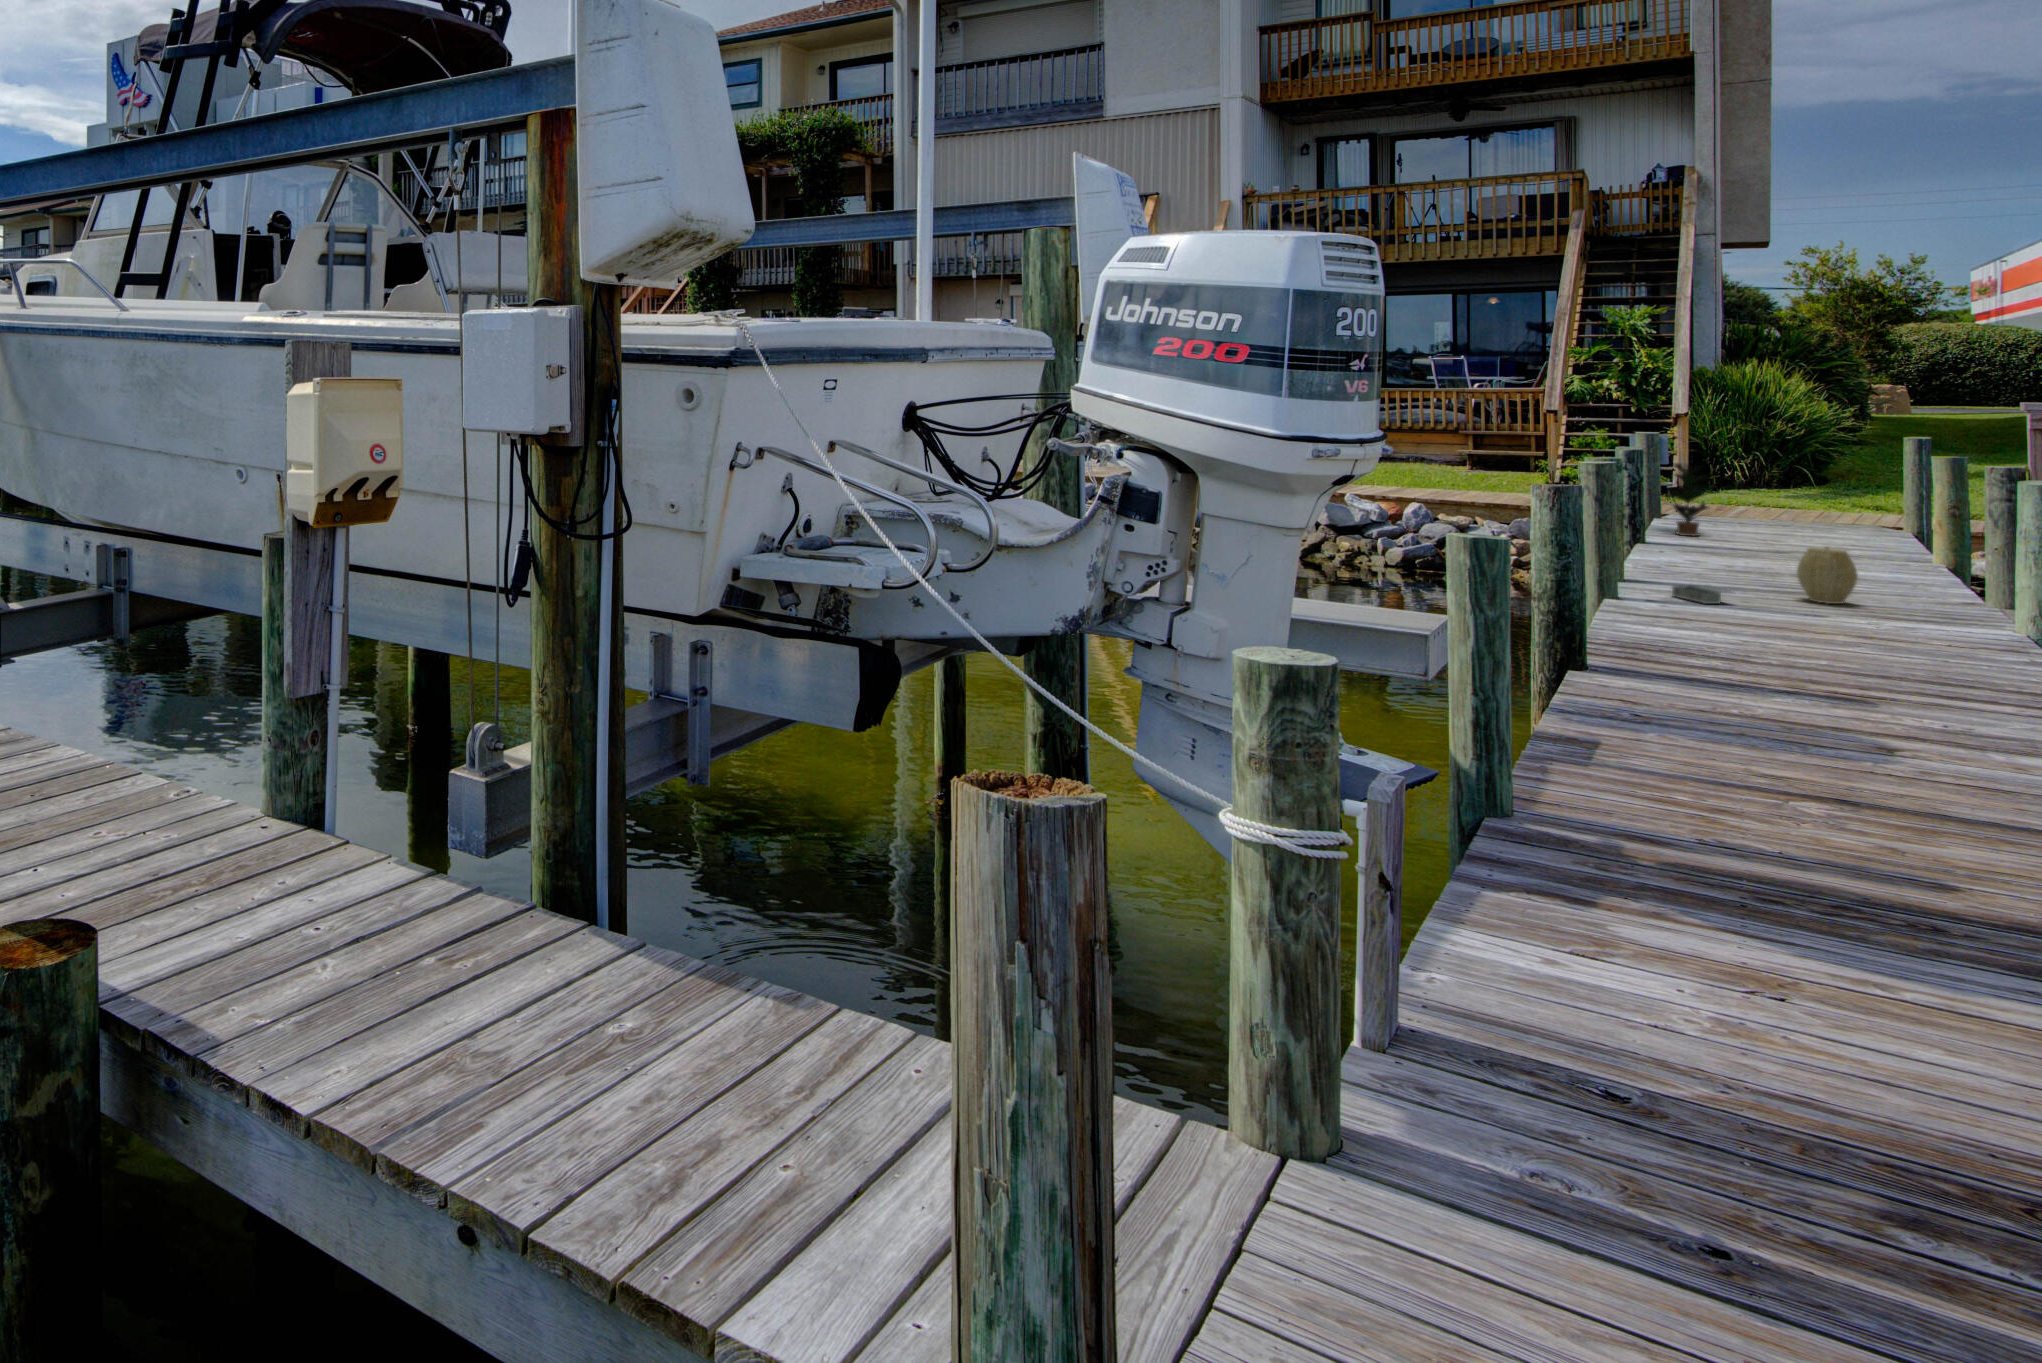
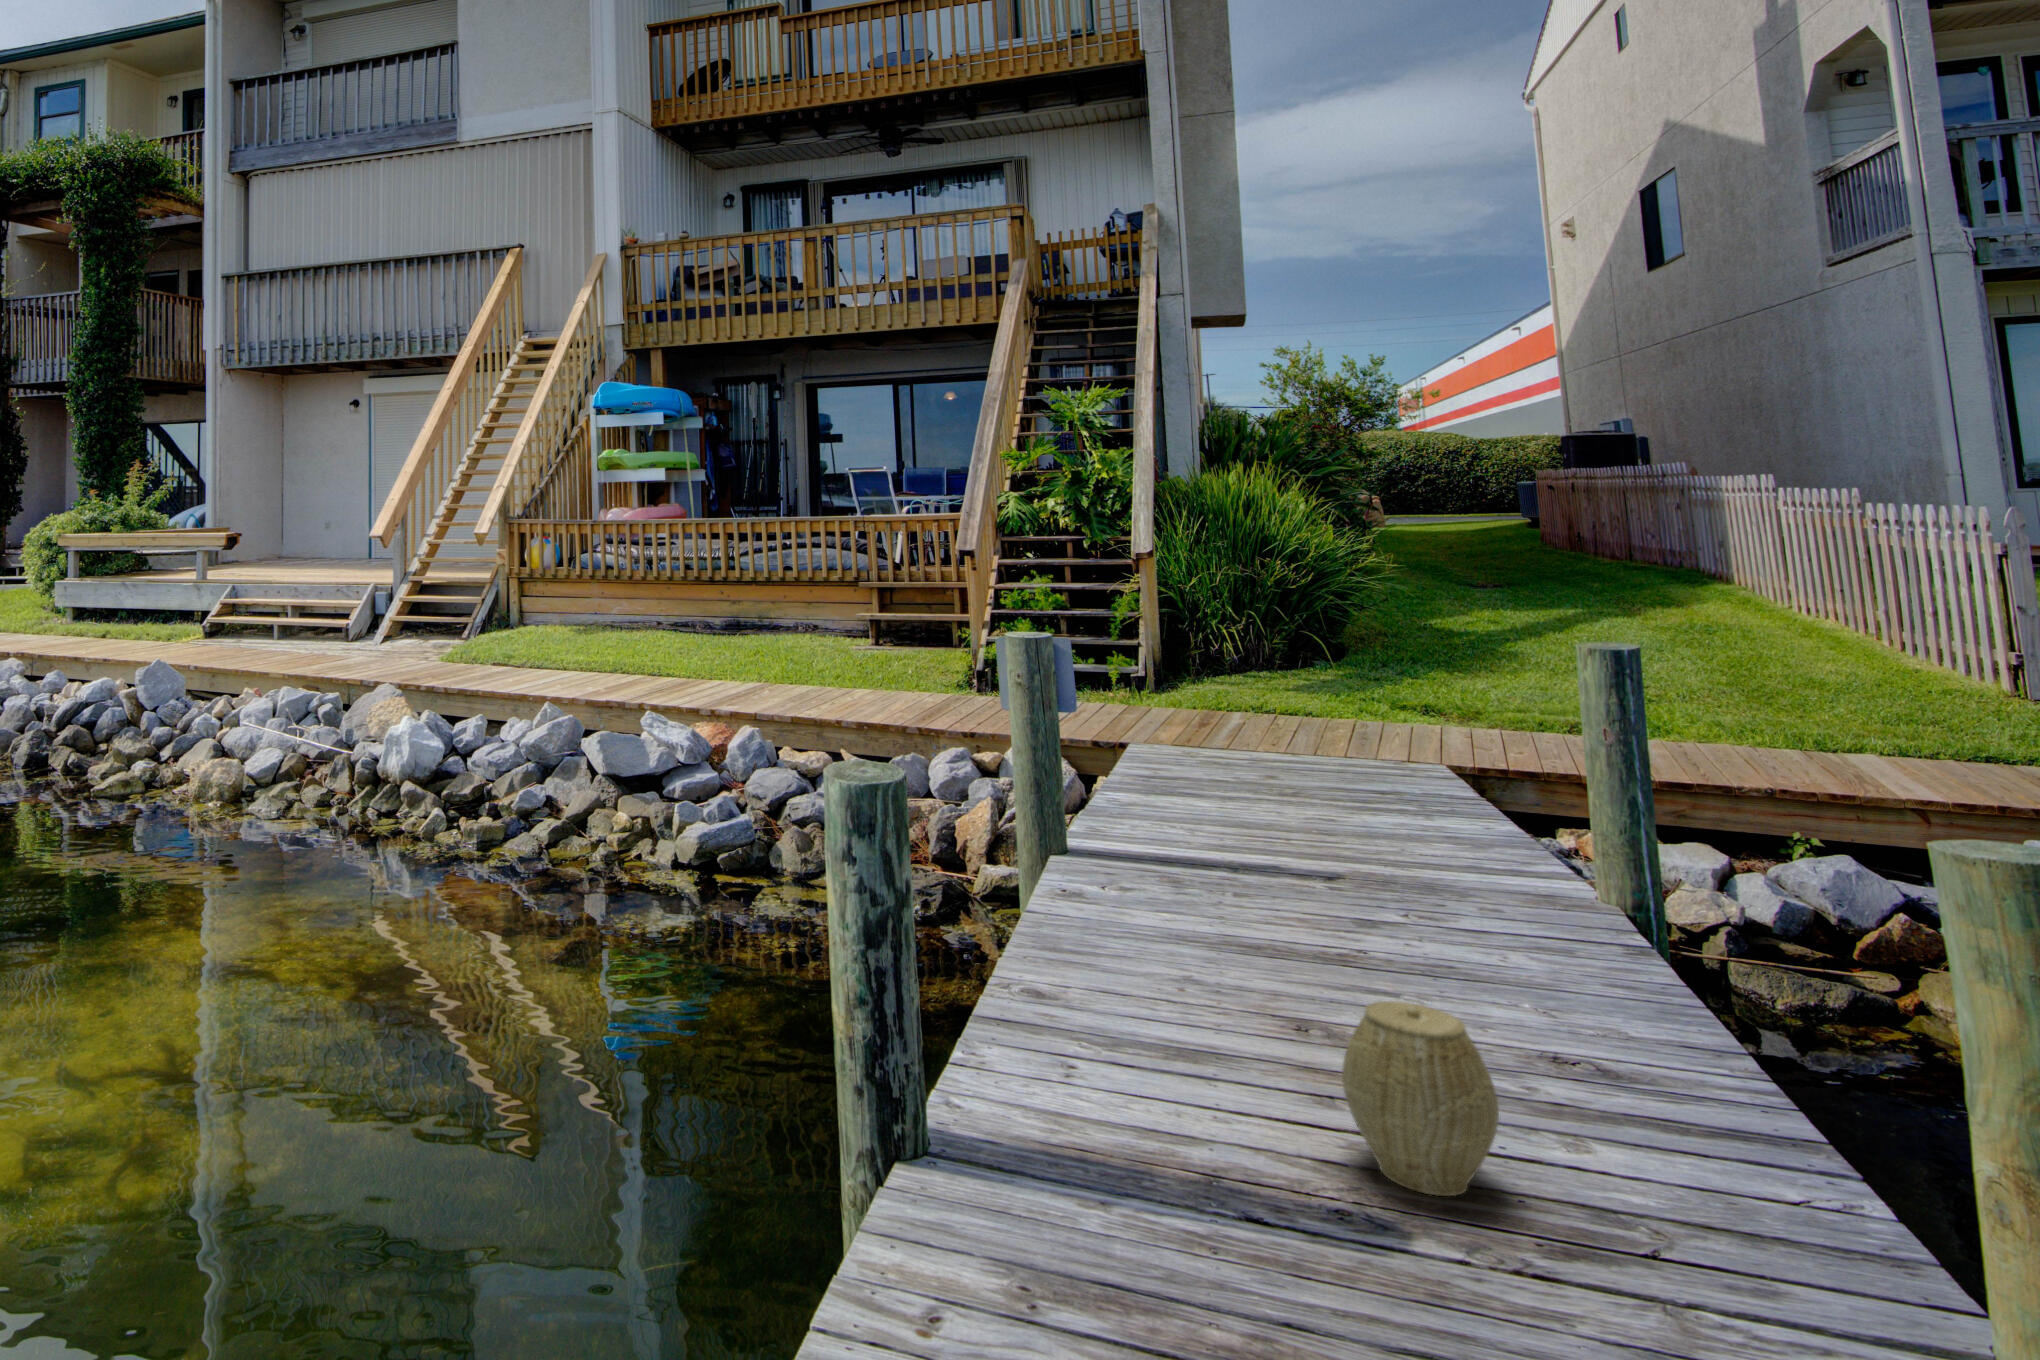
potted plant: present [1660,464,1708,536] -> none [1086,661,1177,802]
toolbox: present [1672,585,1730,604] -> none [1027,1144,1189,1260]

